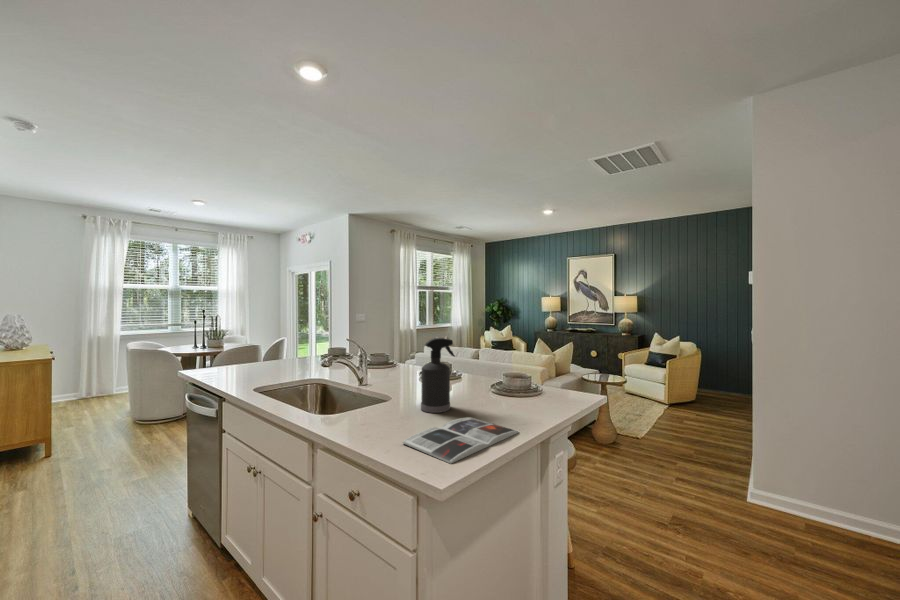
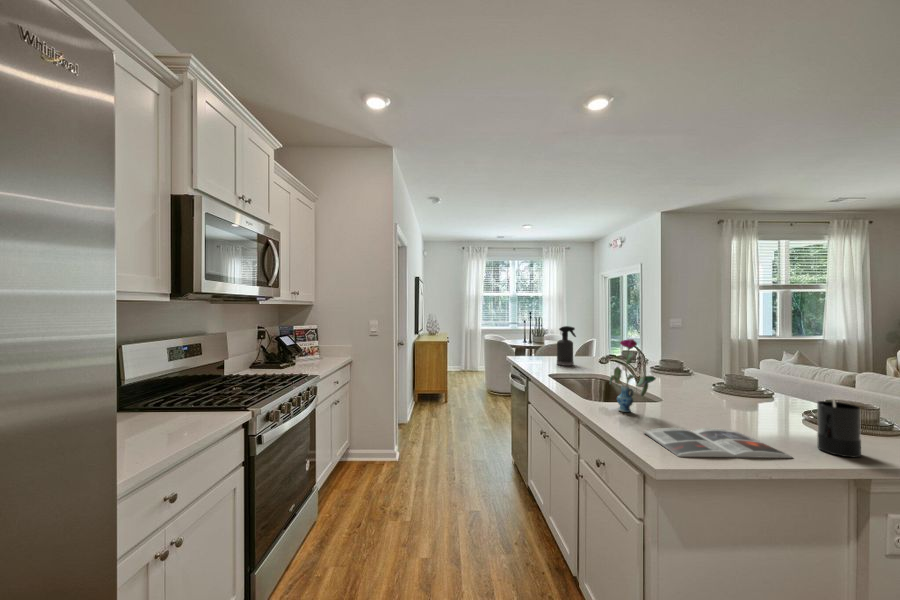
vase: none [351,337,399,422] -> present [609,339,656,412]
spray bottle: present [421,338,455,413] -> present [557,326,576,366]
candle: none [522,373,547,421] -> present [817,398,861,457]

